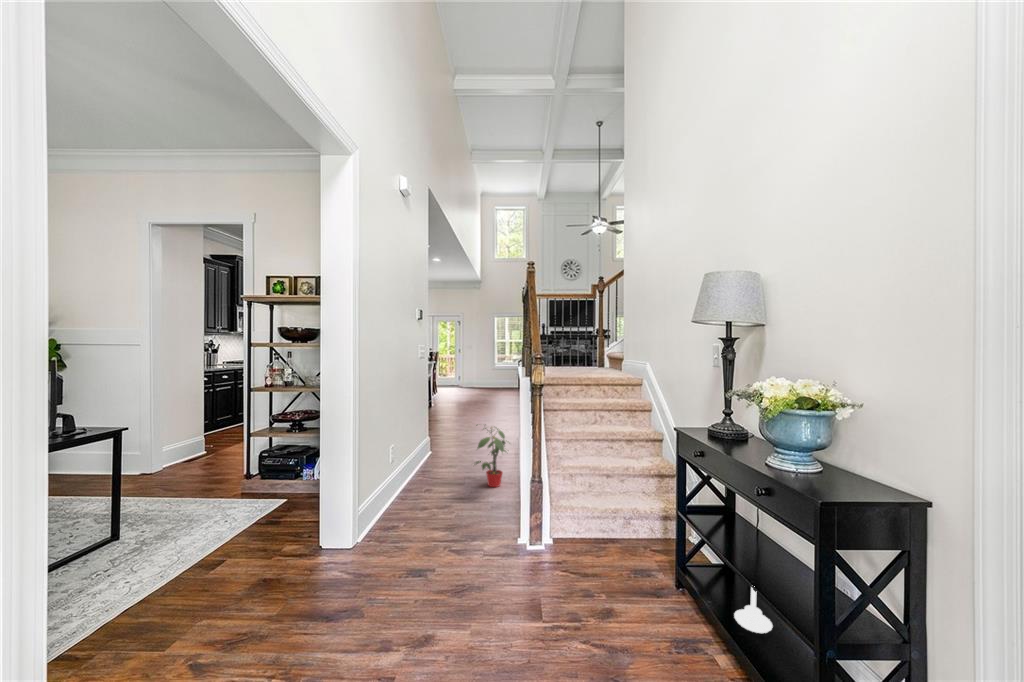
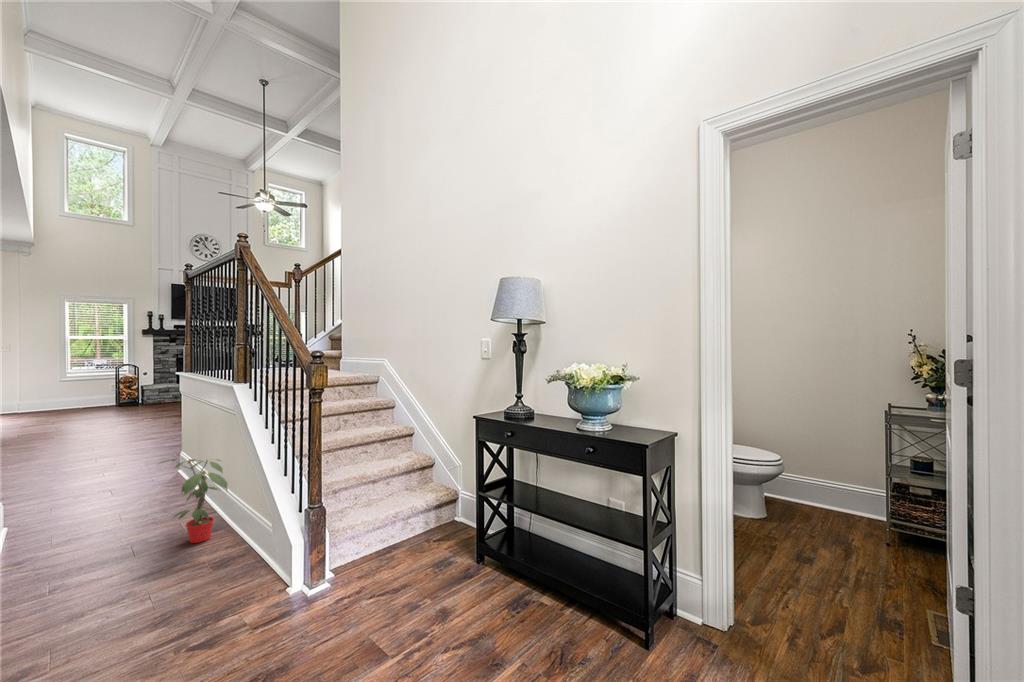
candle holder: present [734,586,772,633] -> none [544,528,571,568]

